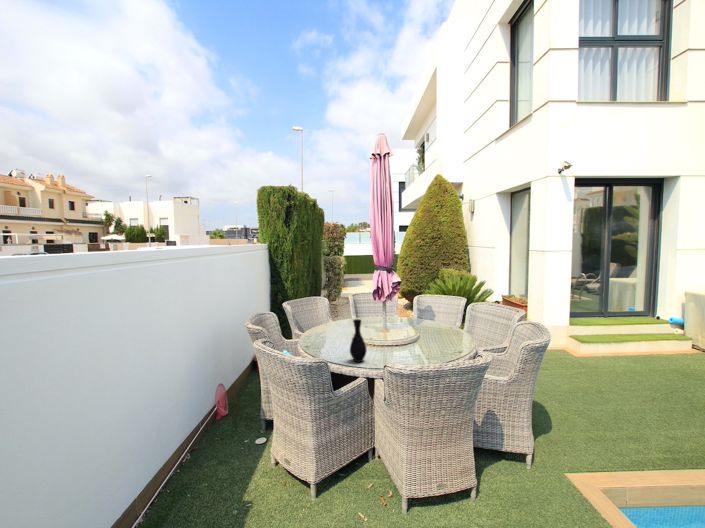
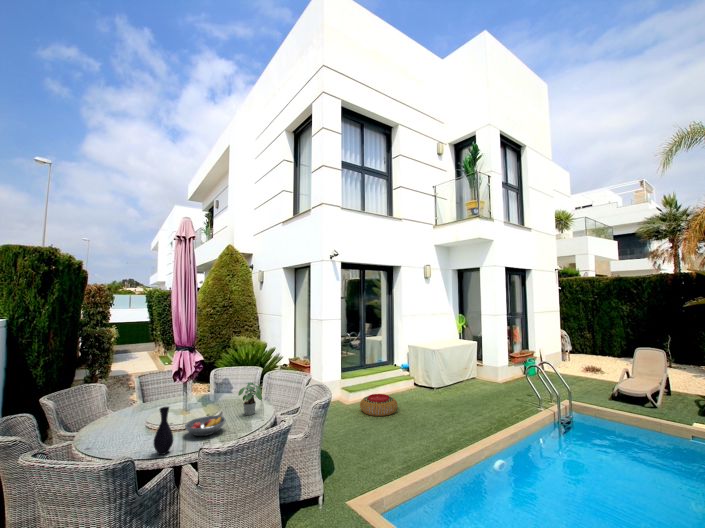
potted plant: none [432,310,458,343] -> present [238,382,262,415]
fruit bowl: none [379,336,418,354] -> present [185,416,226,436]
pouf: none [595,349,659,379] -> present [360,394,398,416]

